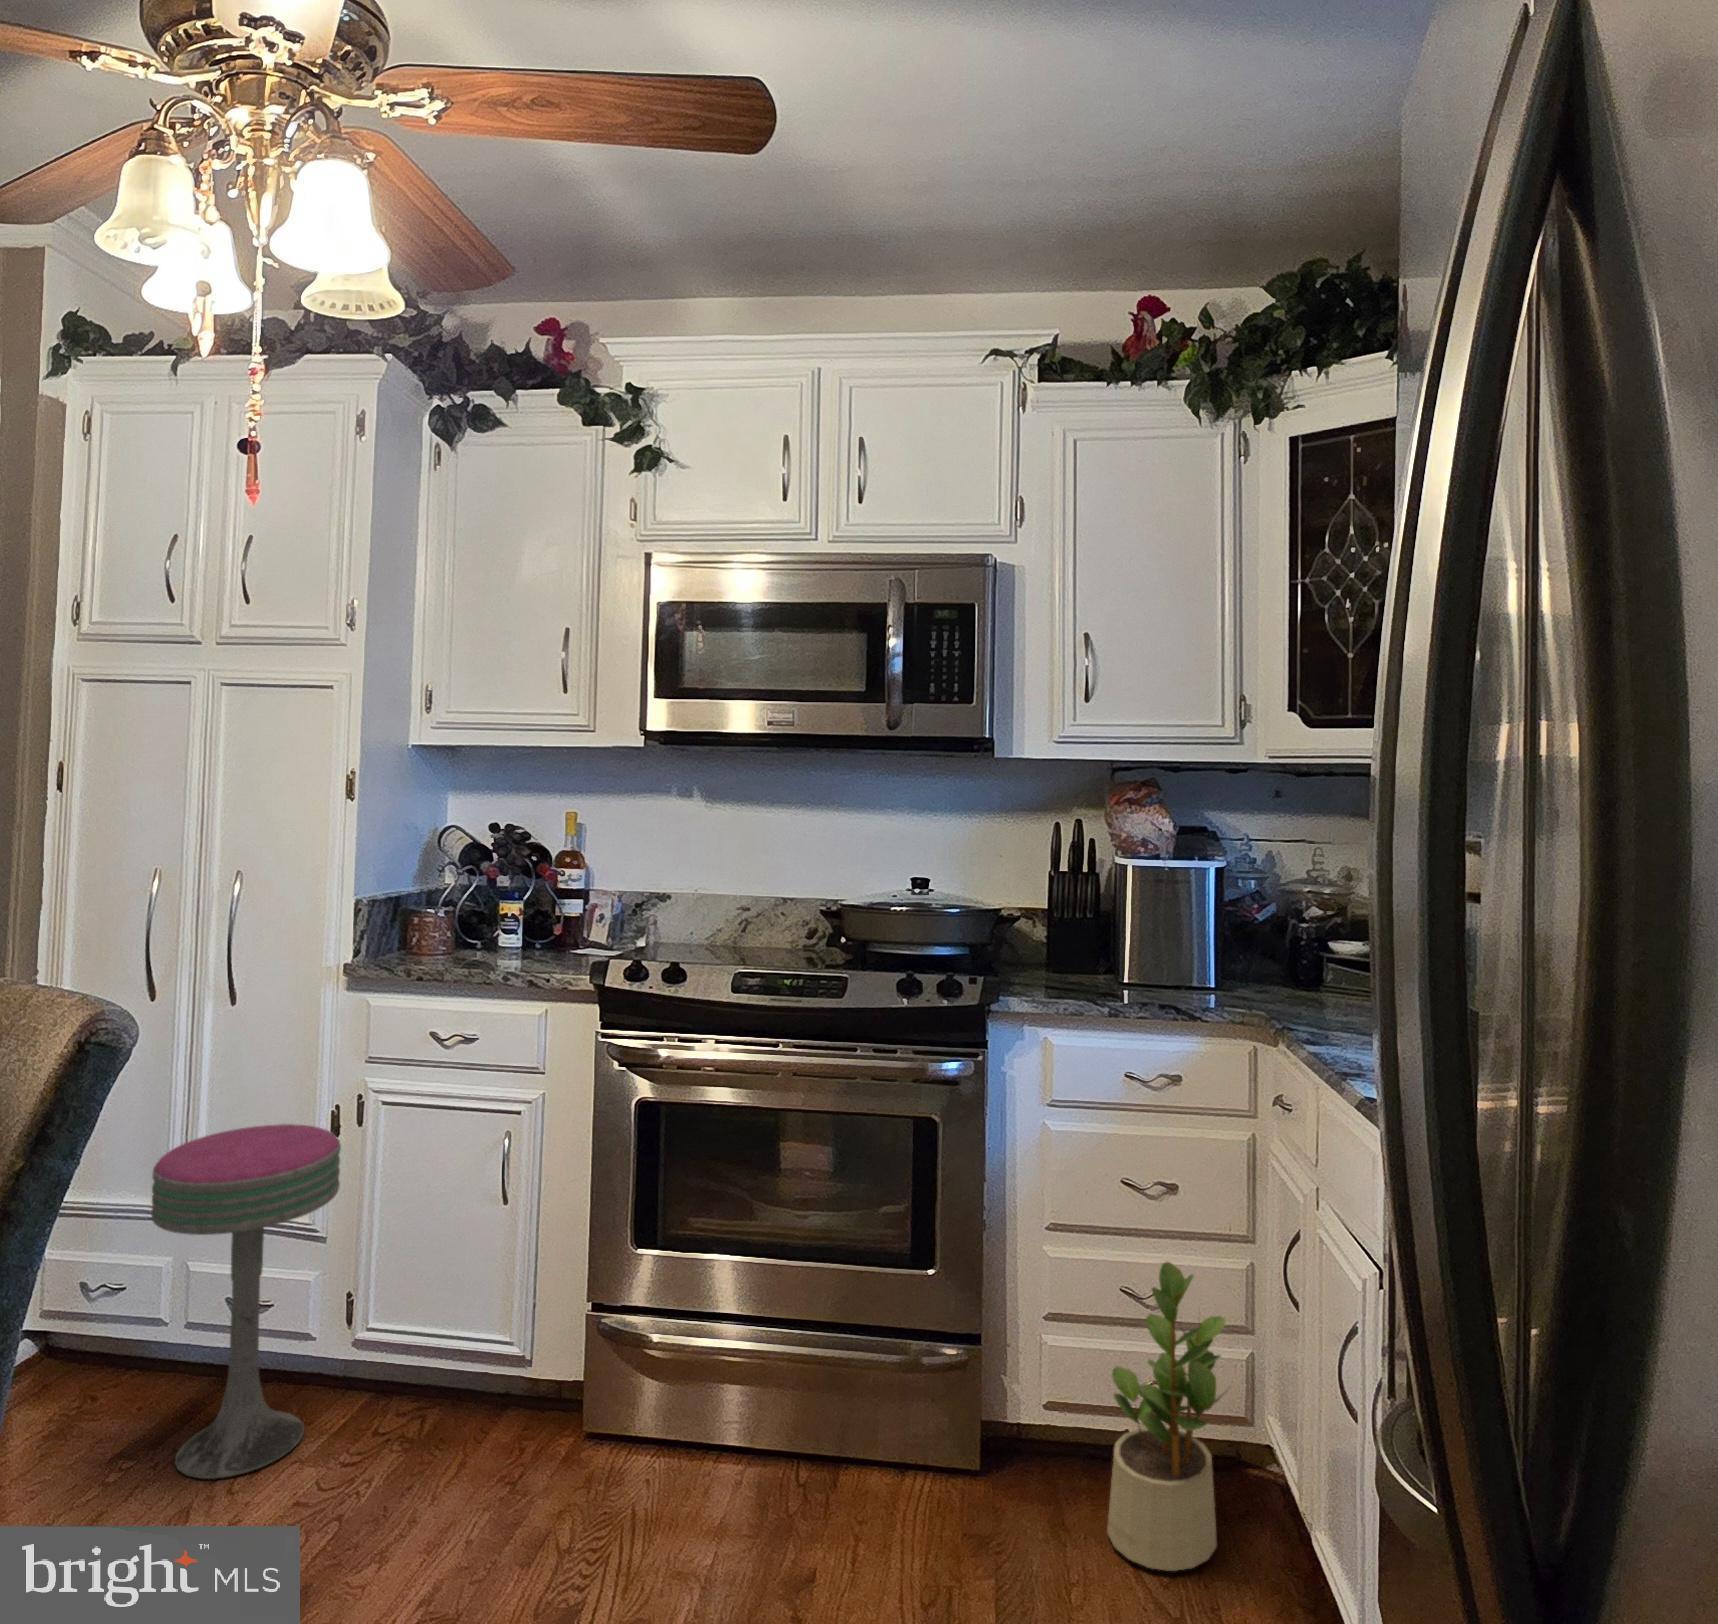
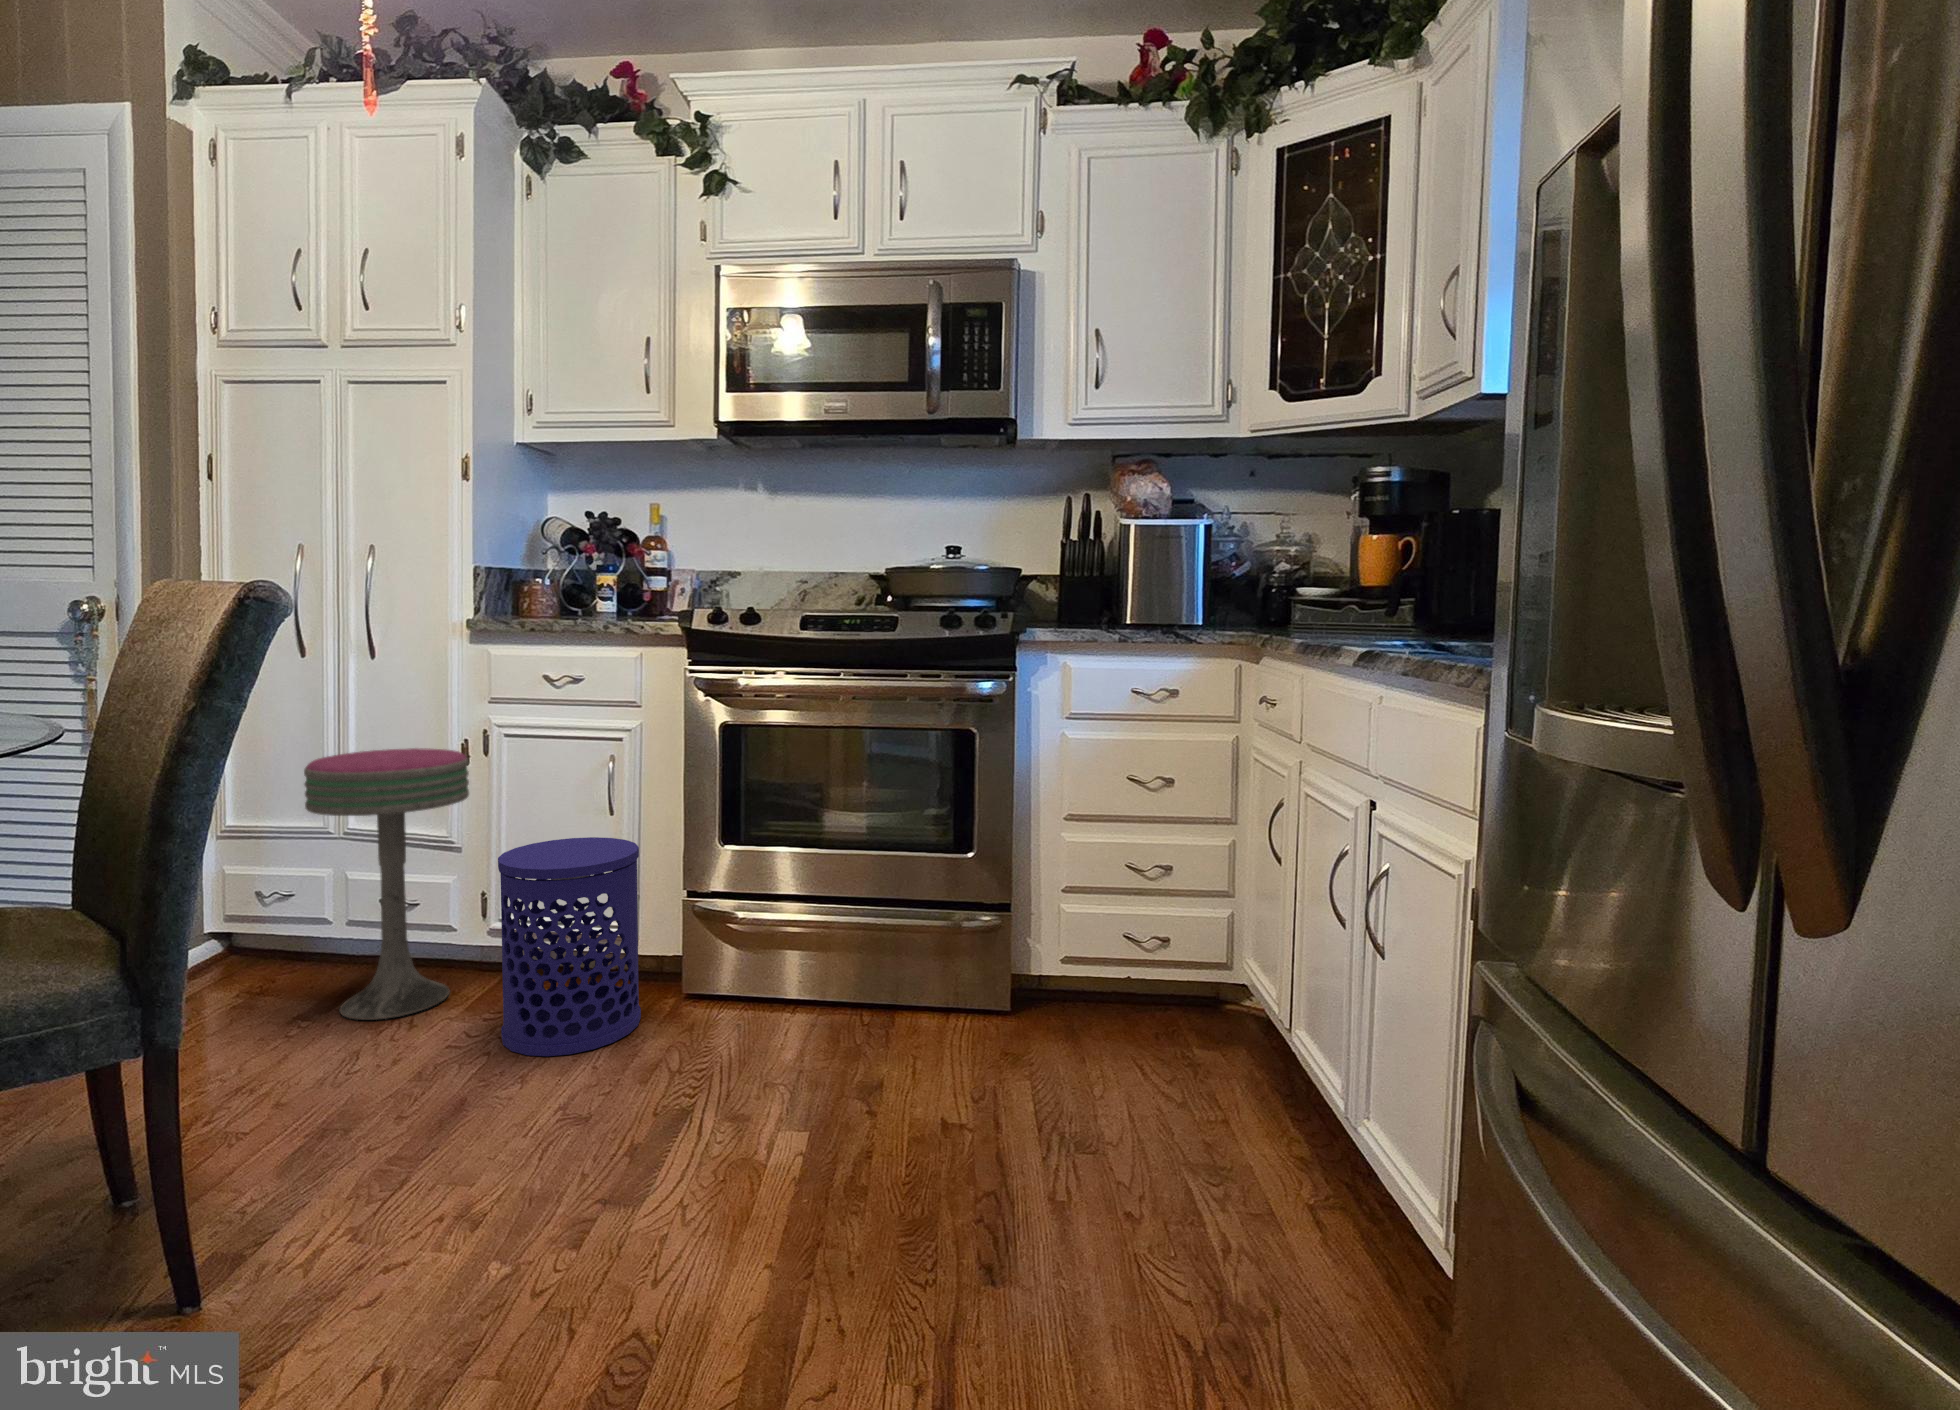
waste bin: none [367,1245,537,1545] -> present [498,837,641,1056]
potted plant: present [1107,1262,1225,1571] -> none [1117,826,1222,1065]

